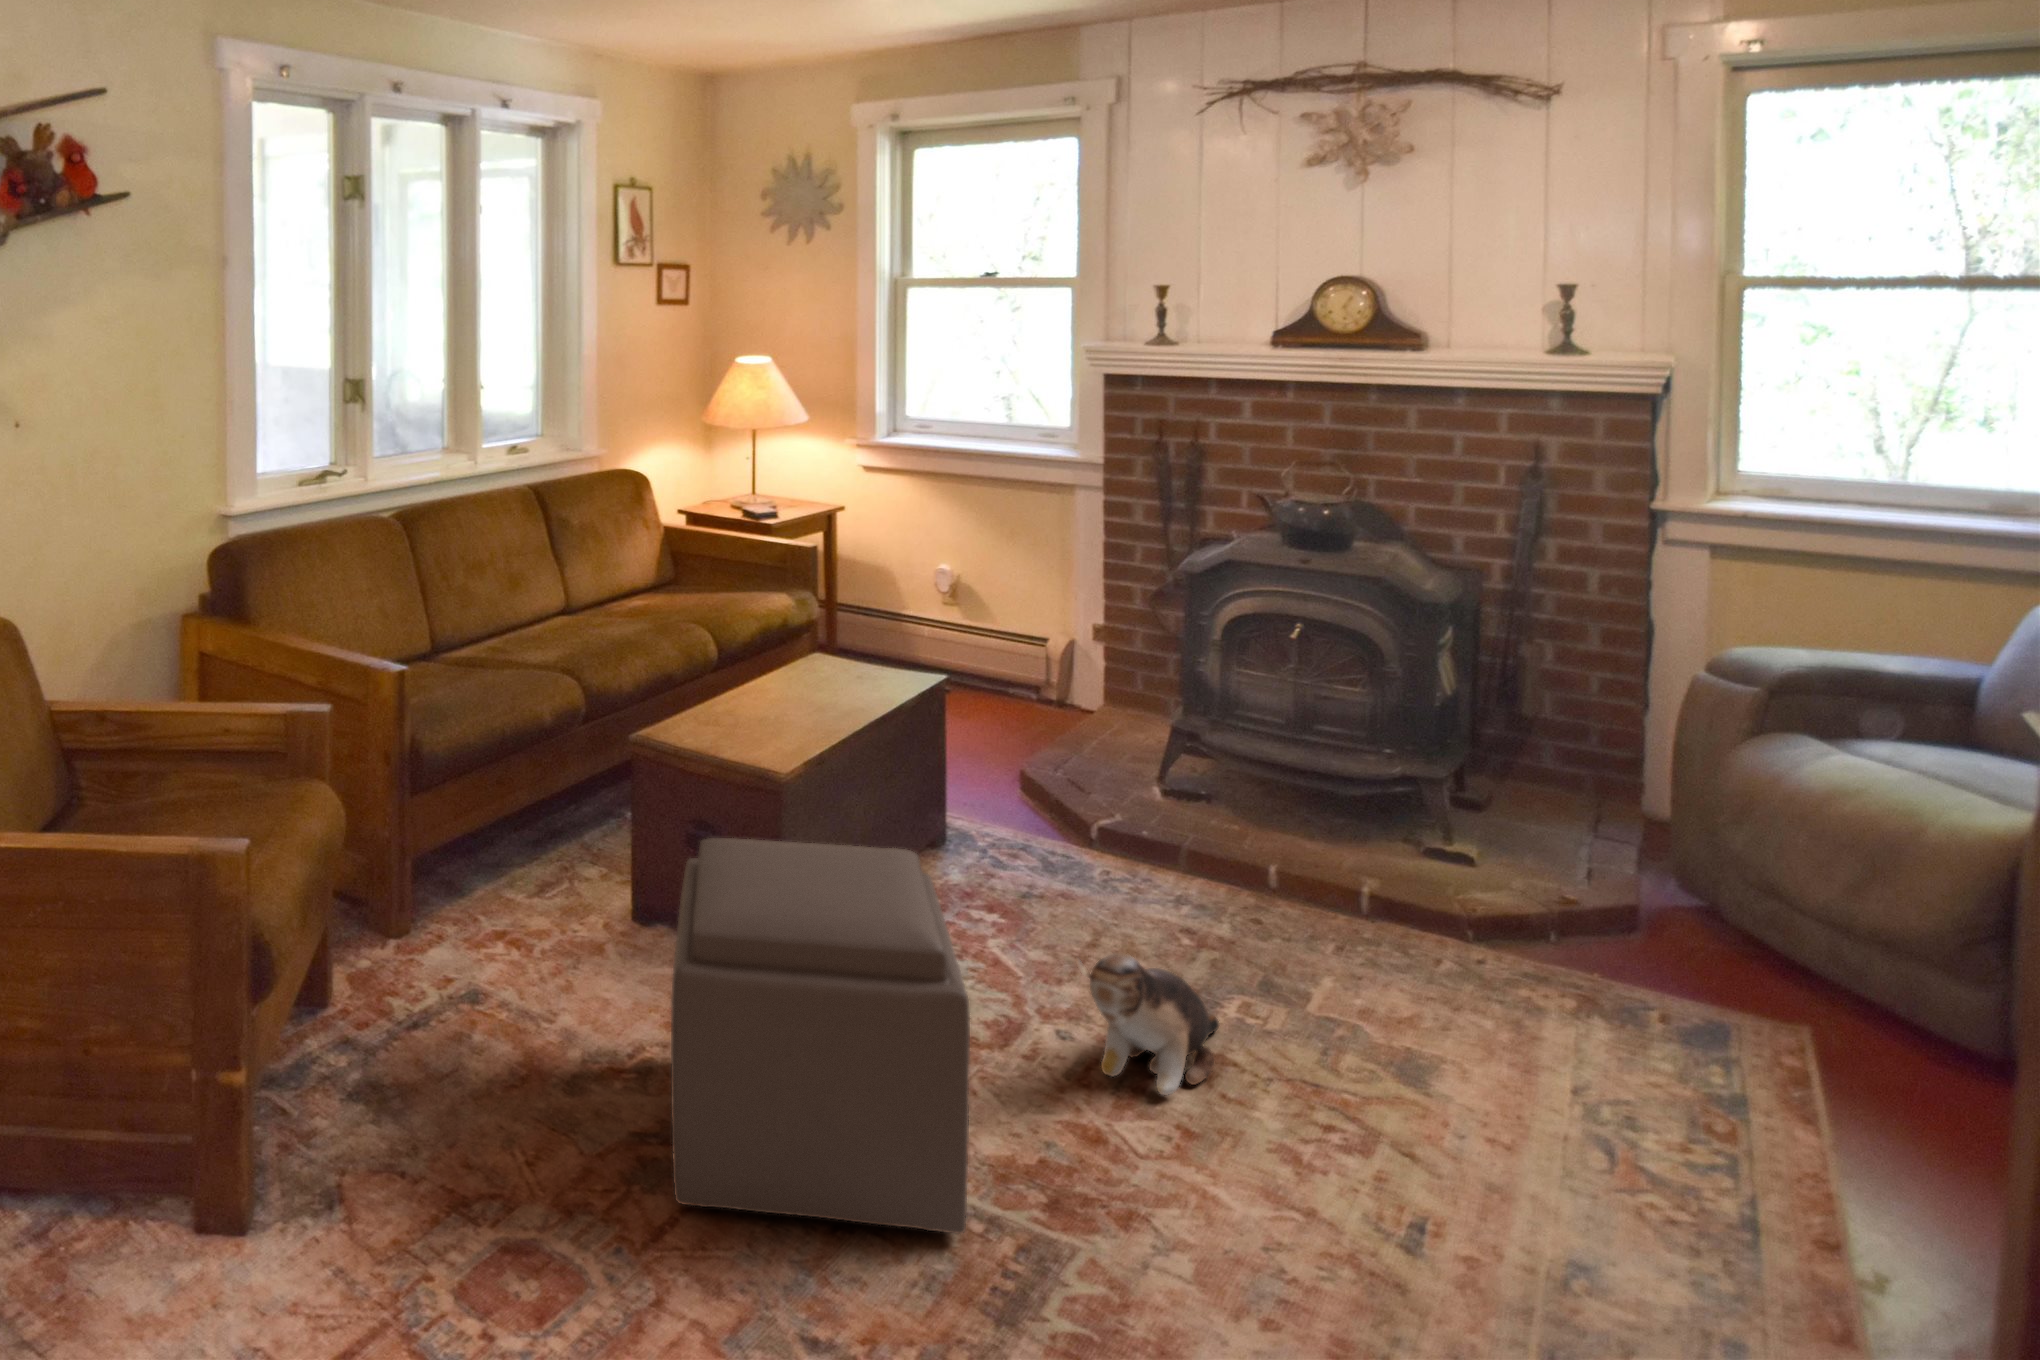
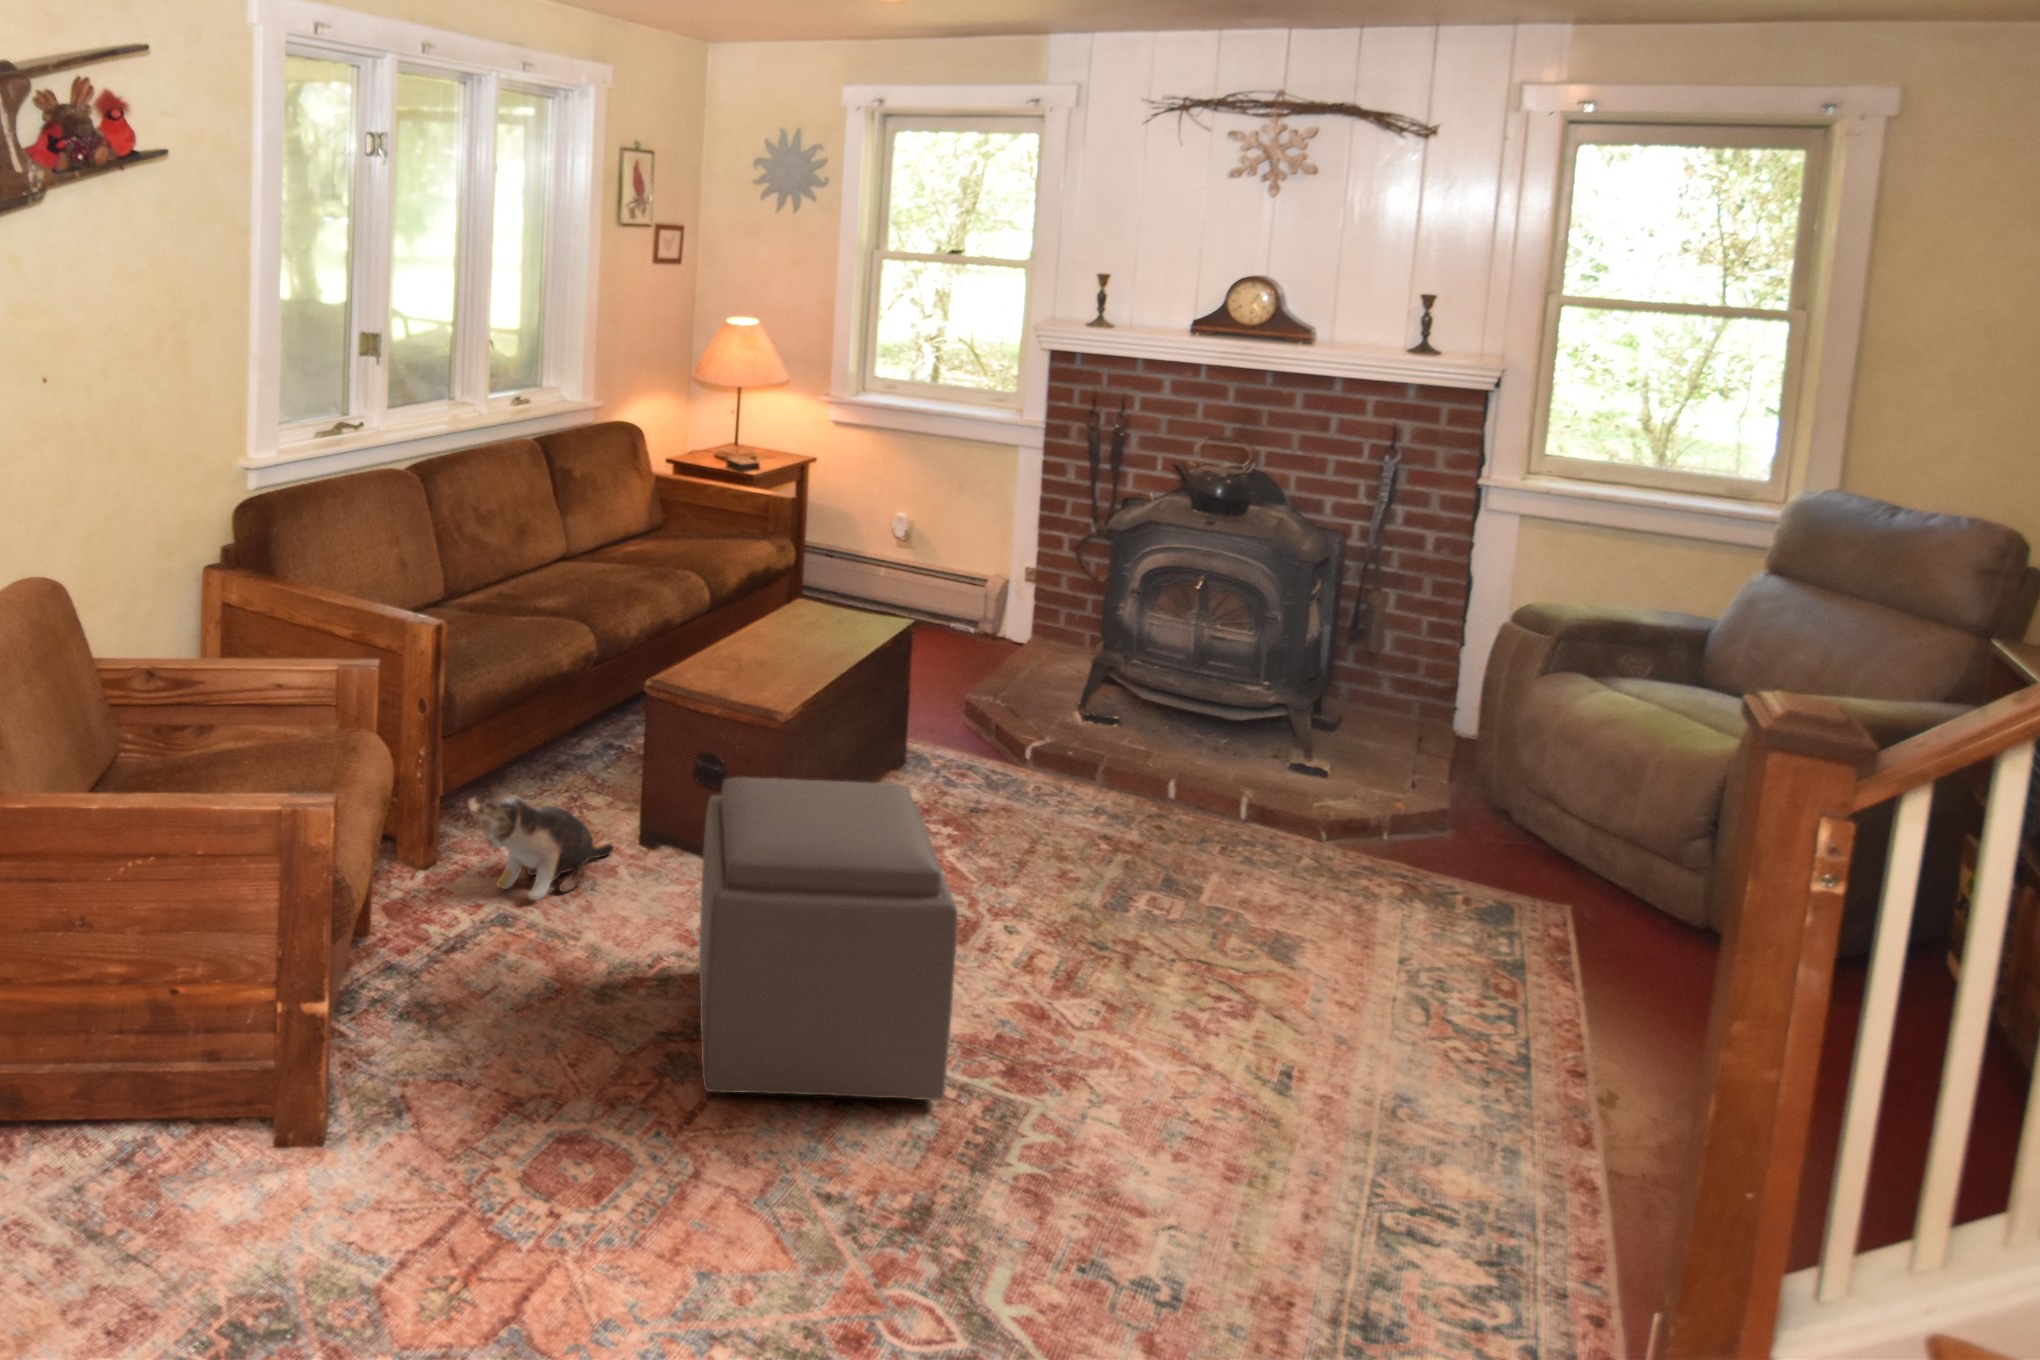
plush toy: present [1076,953,1219,1095] -> present [468,793,614,900]

